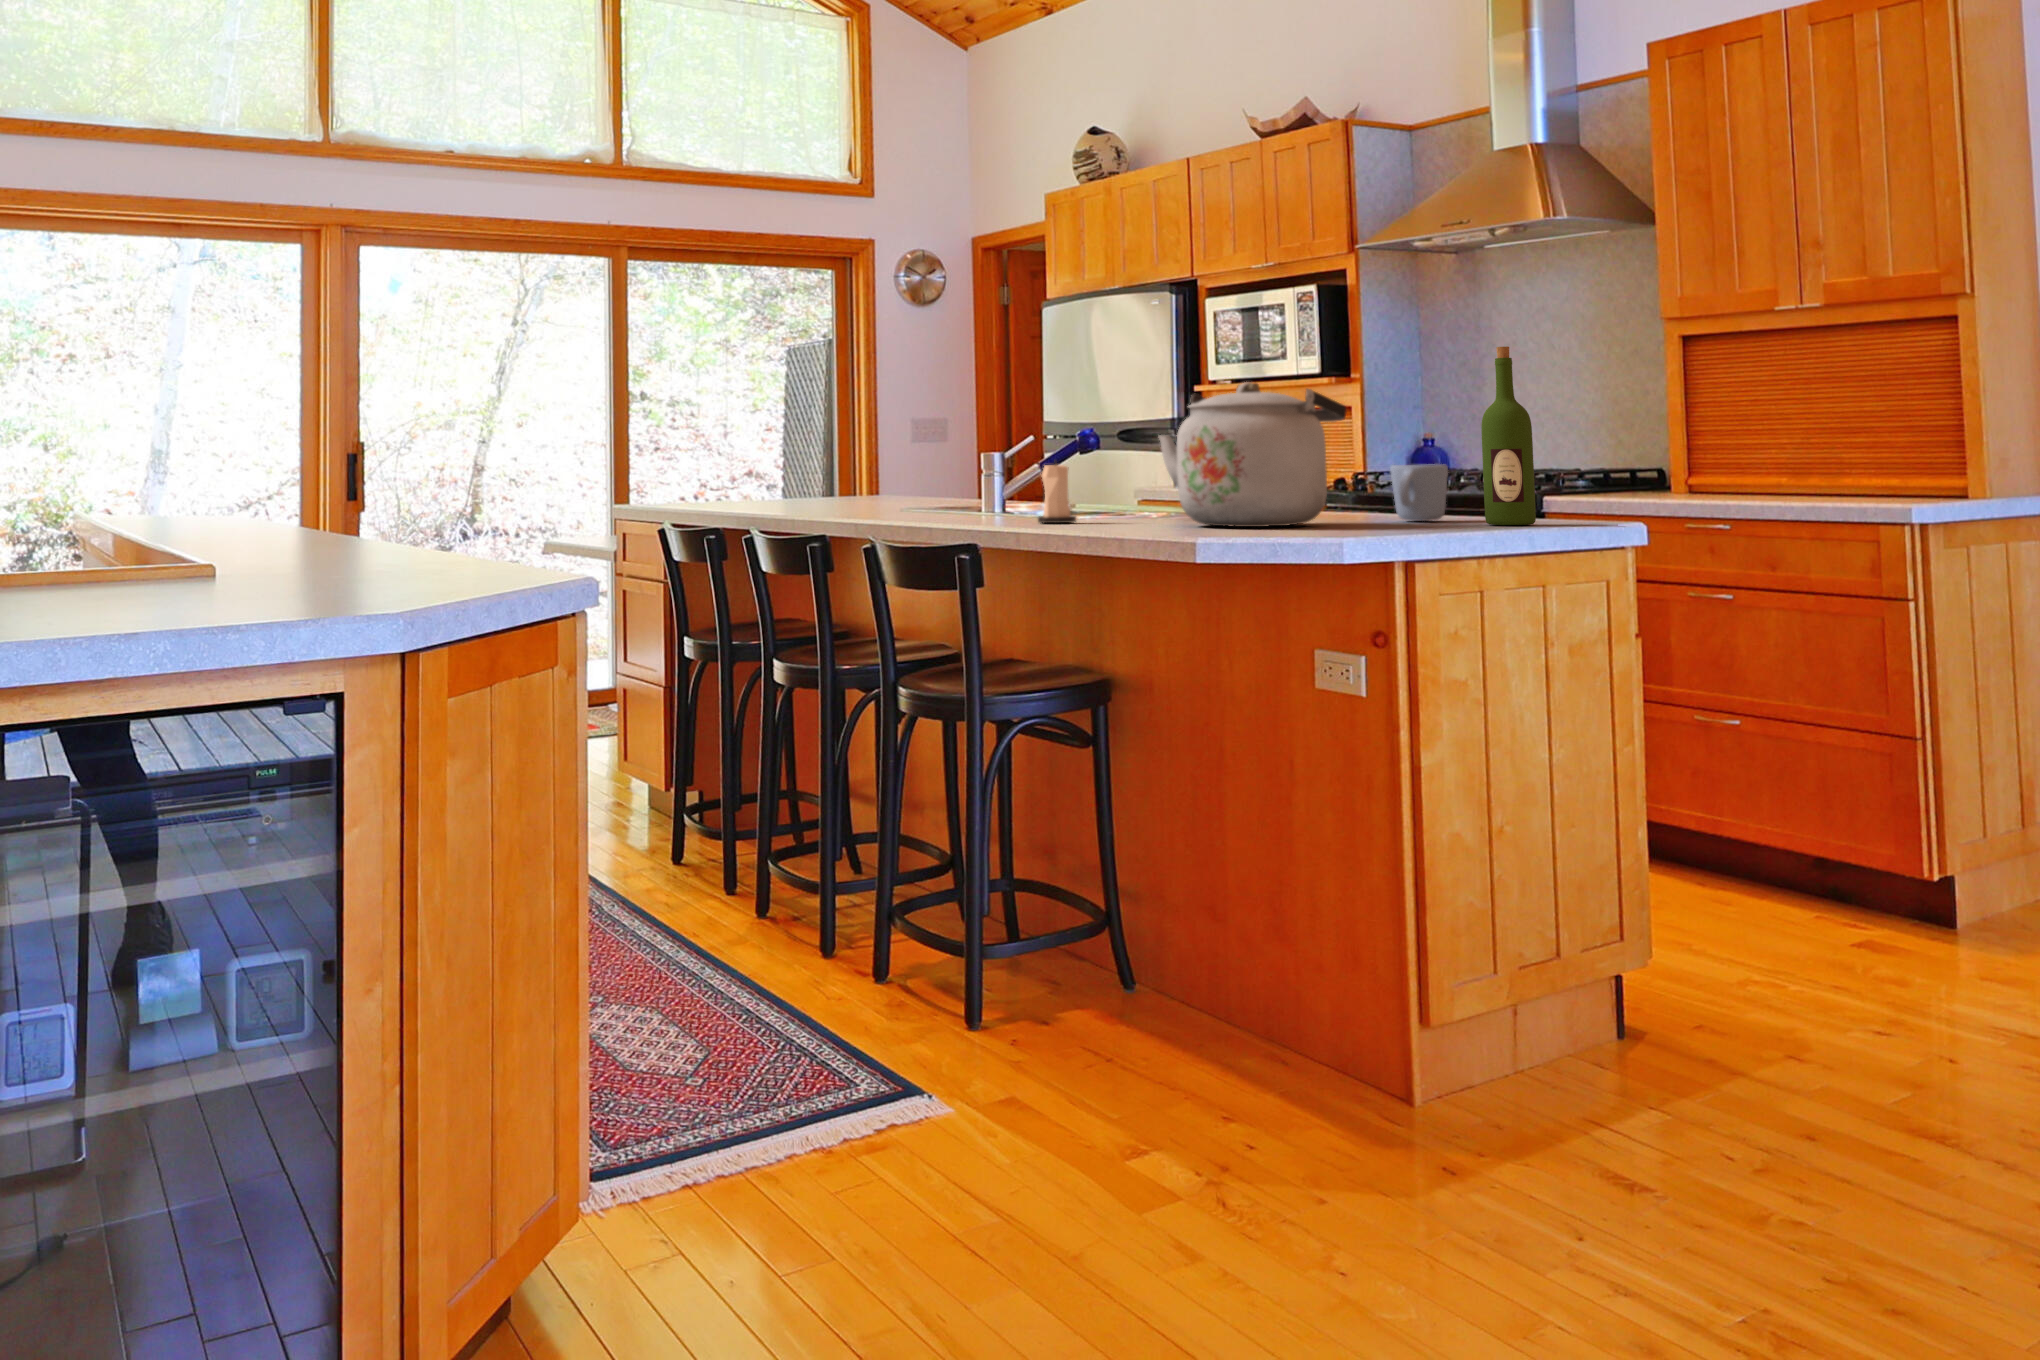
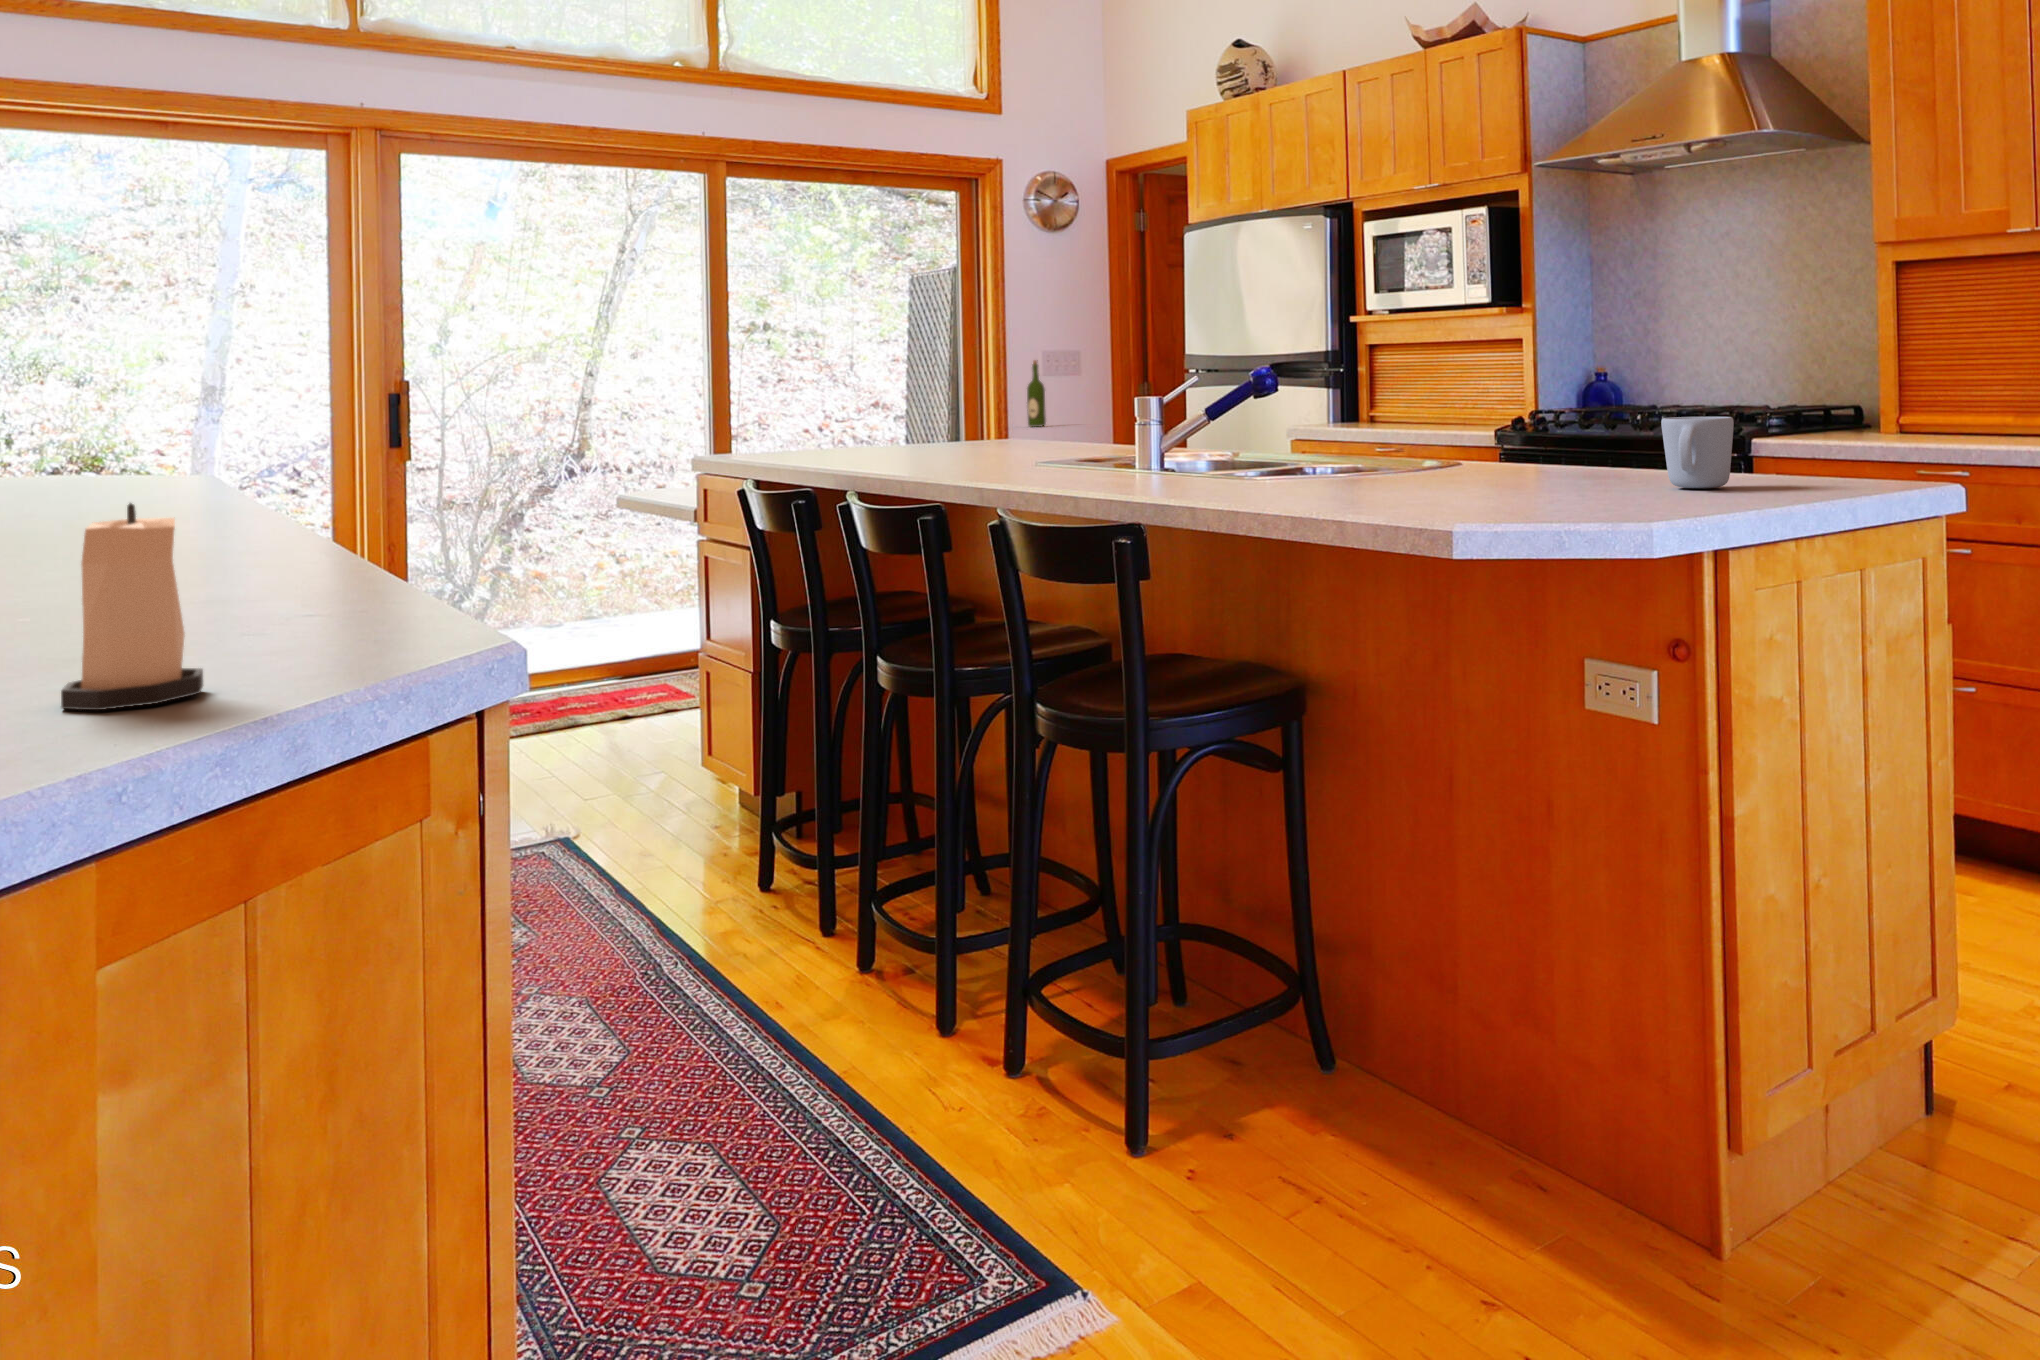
wine bottle: present [1481,346,1536,525] -> present [1027,360,1046,427]
kettle: present [1159,382,1347,527] -> none [1375,313,1619,503]
candle: present [1038,460,1076,523] -> present [61,503,203,710]

